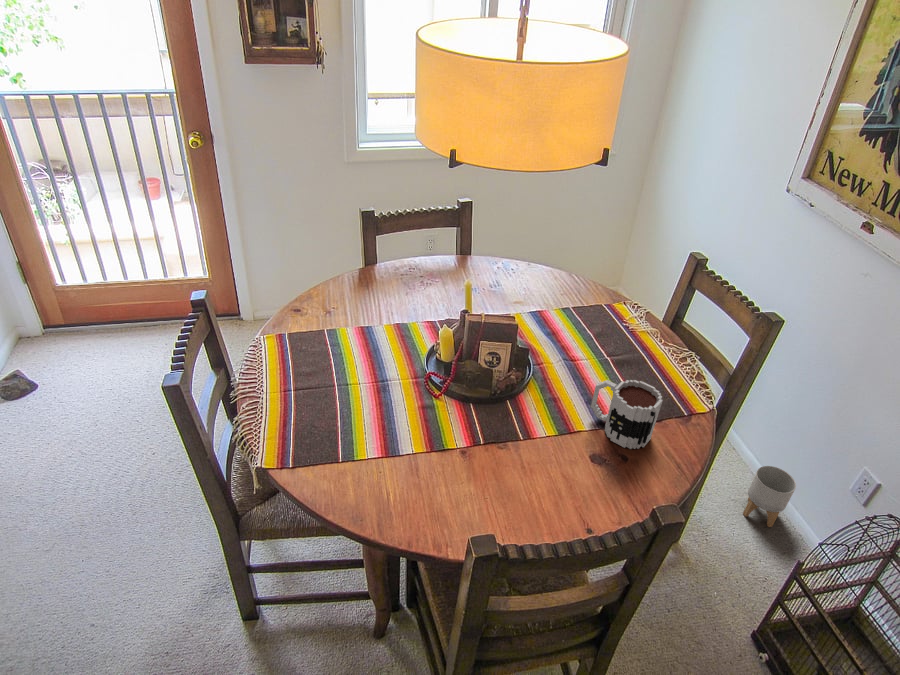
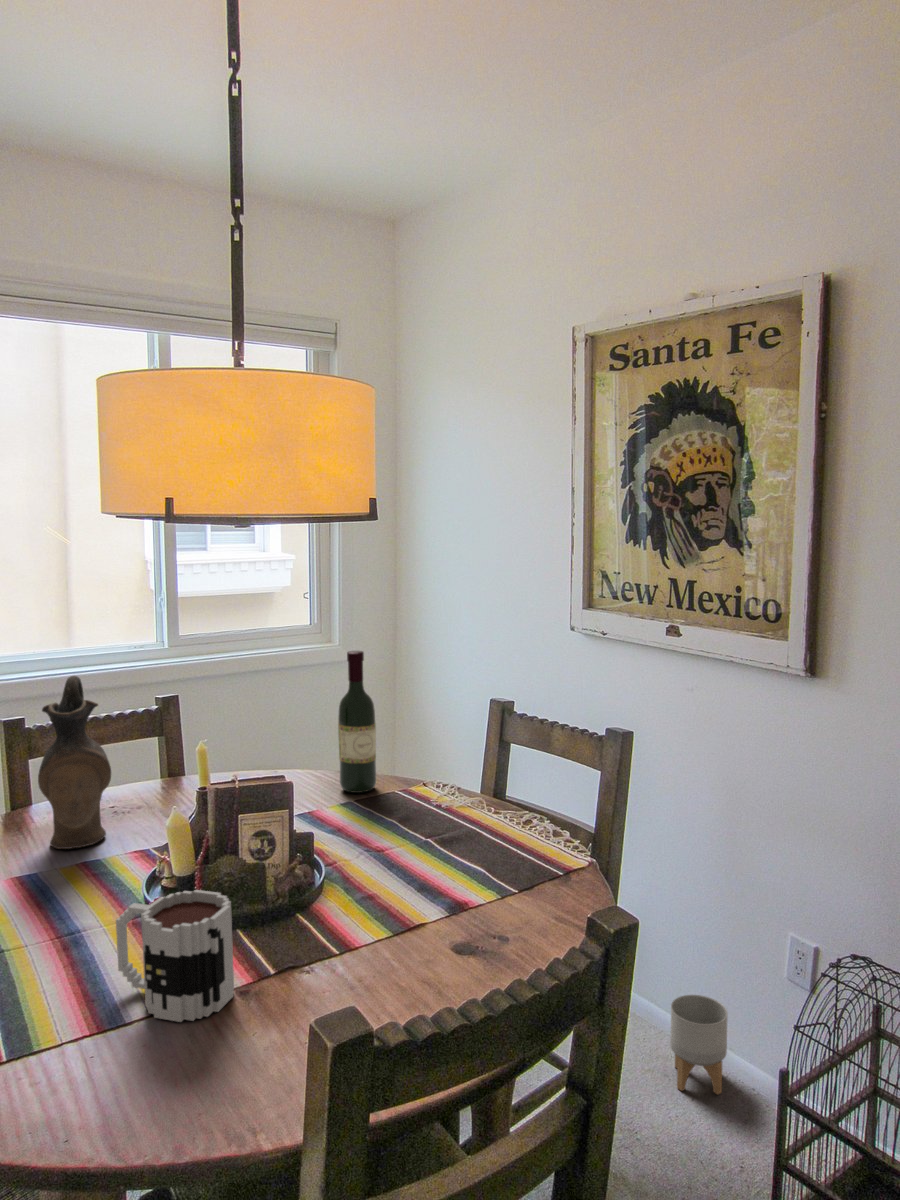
ceramic pitcher: none [381,202,422,307] -> present [38,676,111,849]
wine bottle: none [566,208,601,302] -> present [338,651,377,793]
mug: present [591,380,663,449] -> present [116,890,234,1022]

